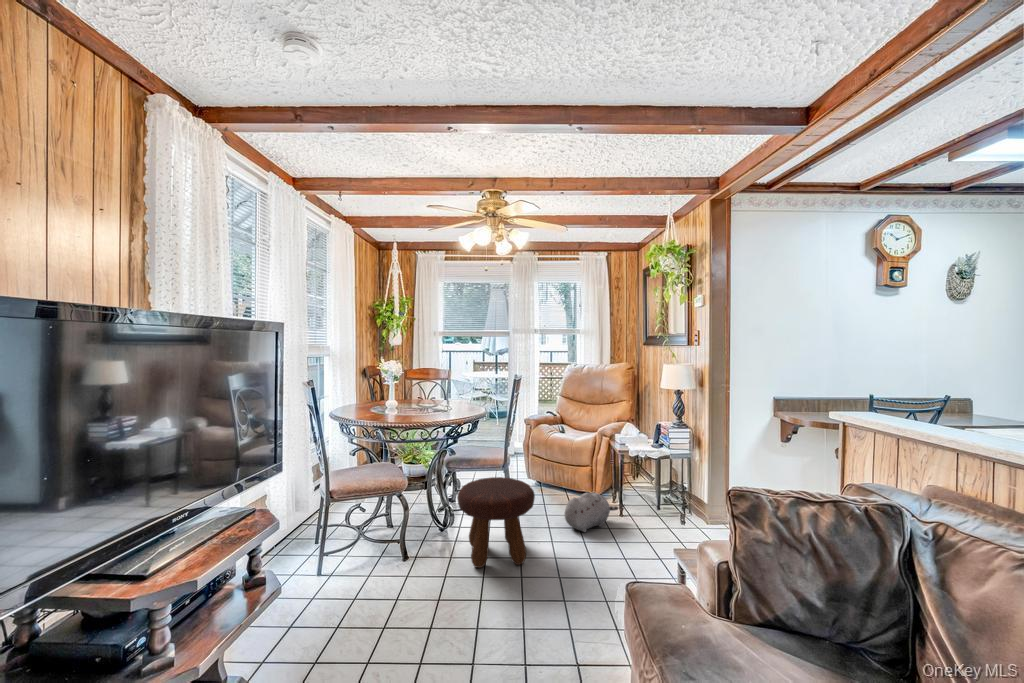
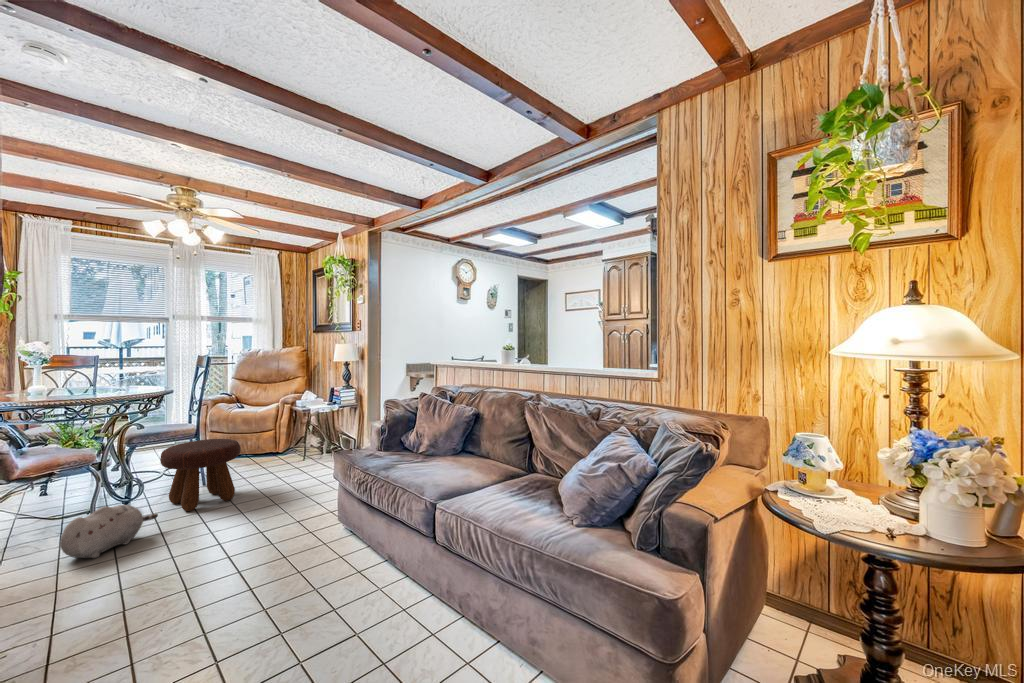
plush toy: present [565,493,618,532] -> present [60,505,158,558]

